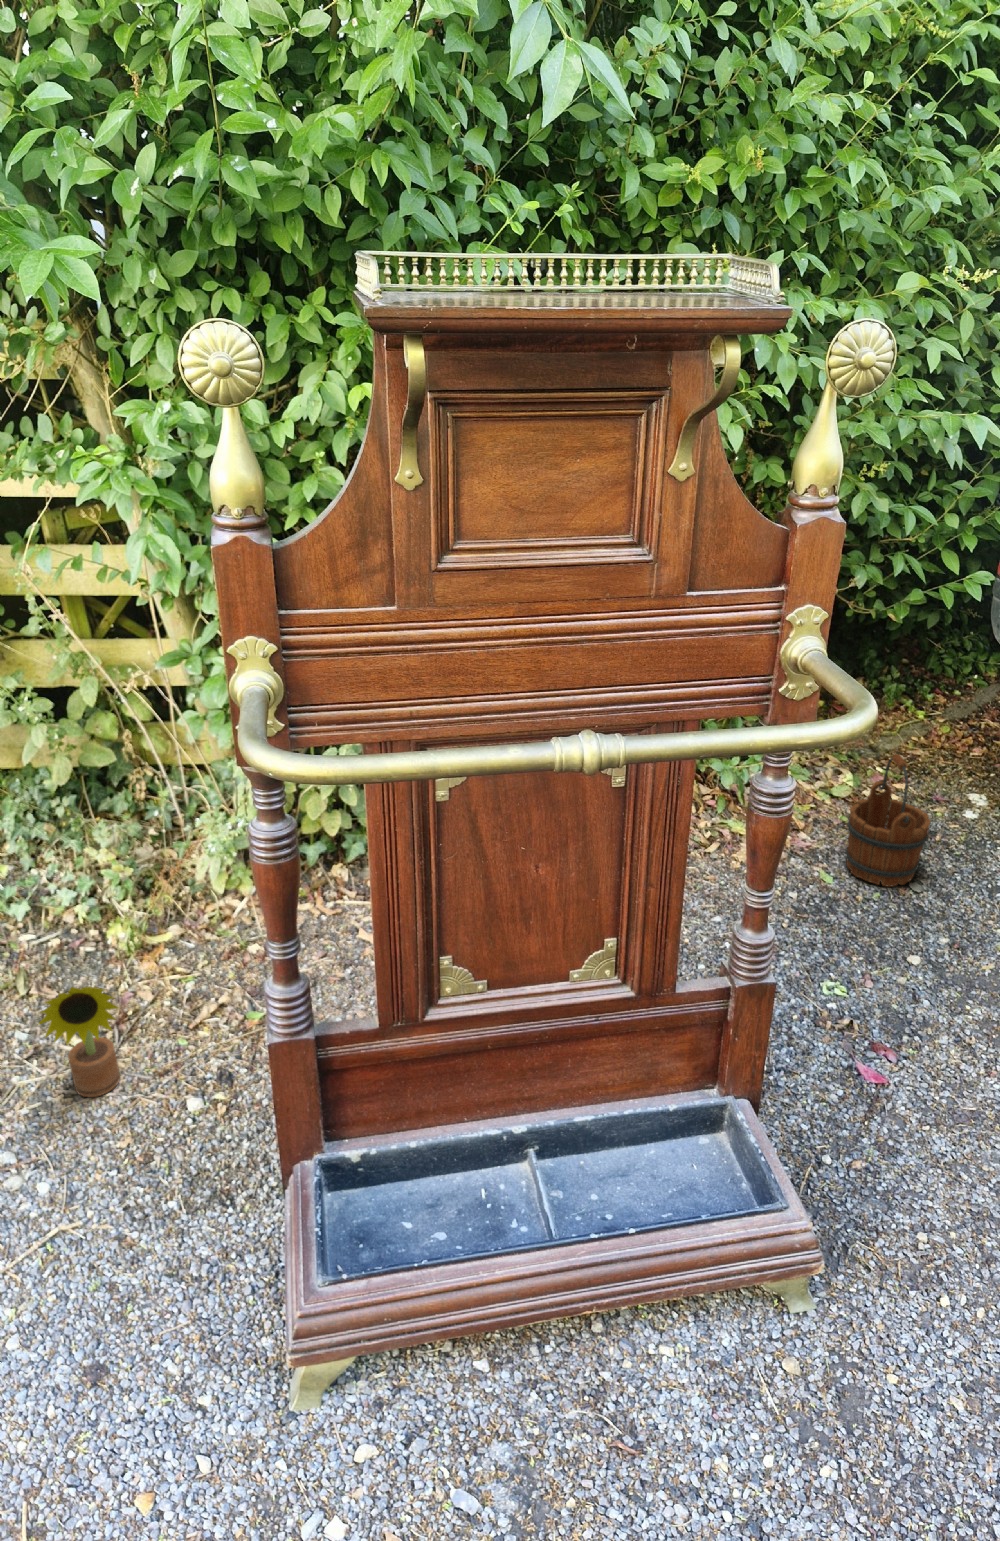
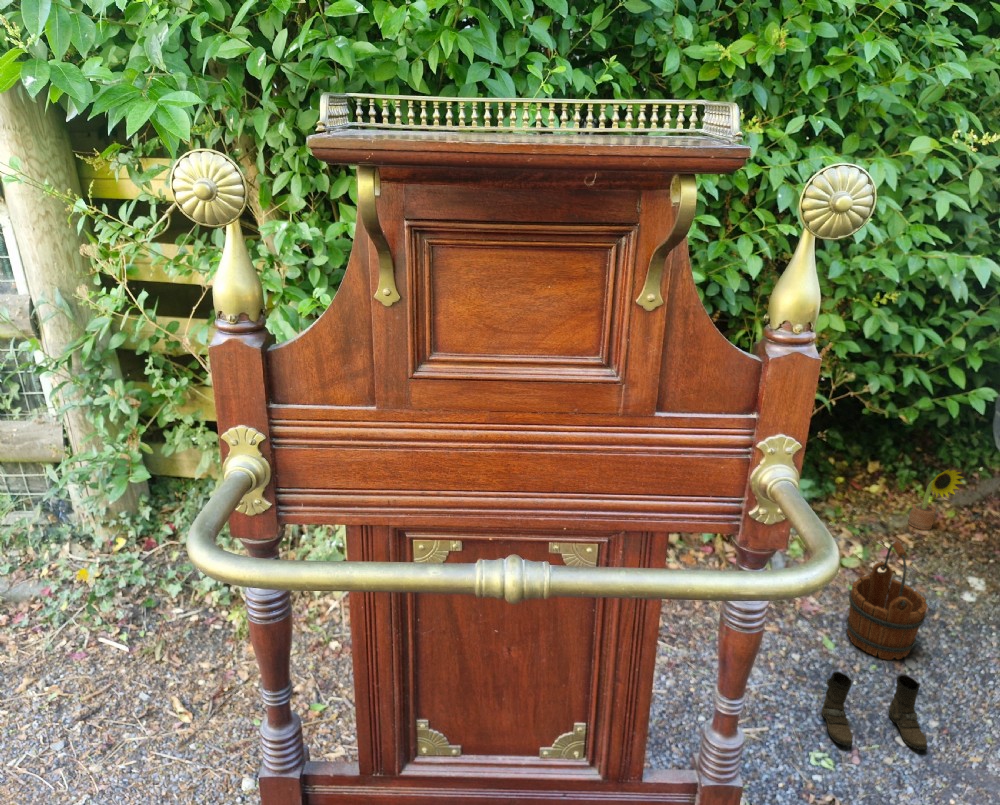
boots: none [829,892,939,973] -> present [822,672,927,750]
decorative plant: present [37,986,120,1097] -> present [908,470,963,530]

